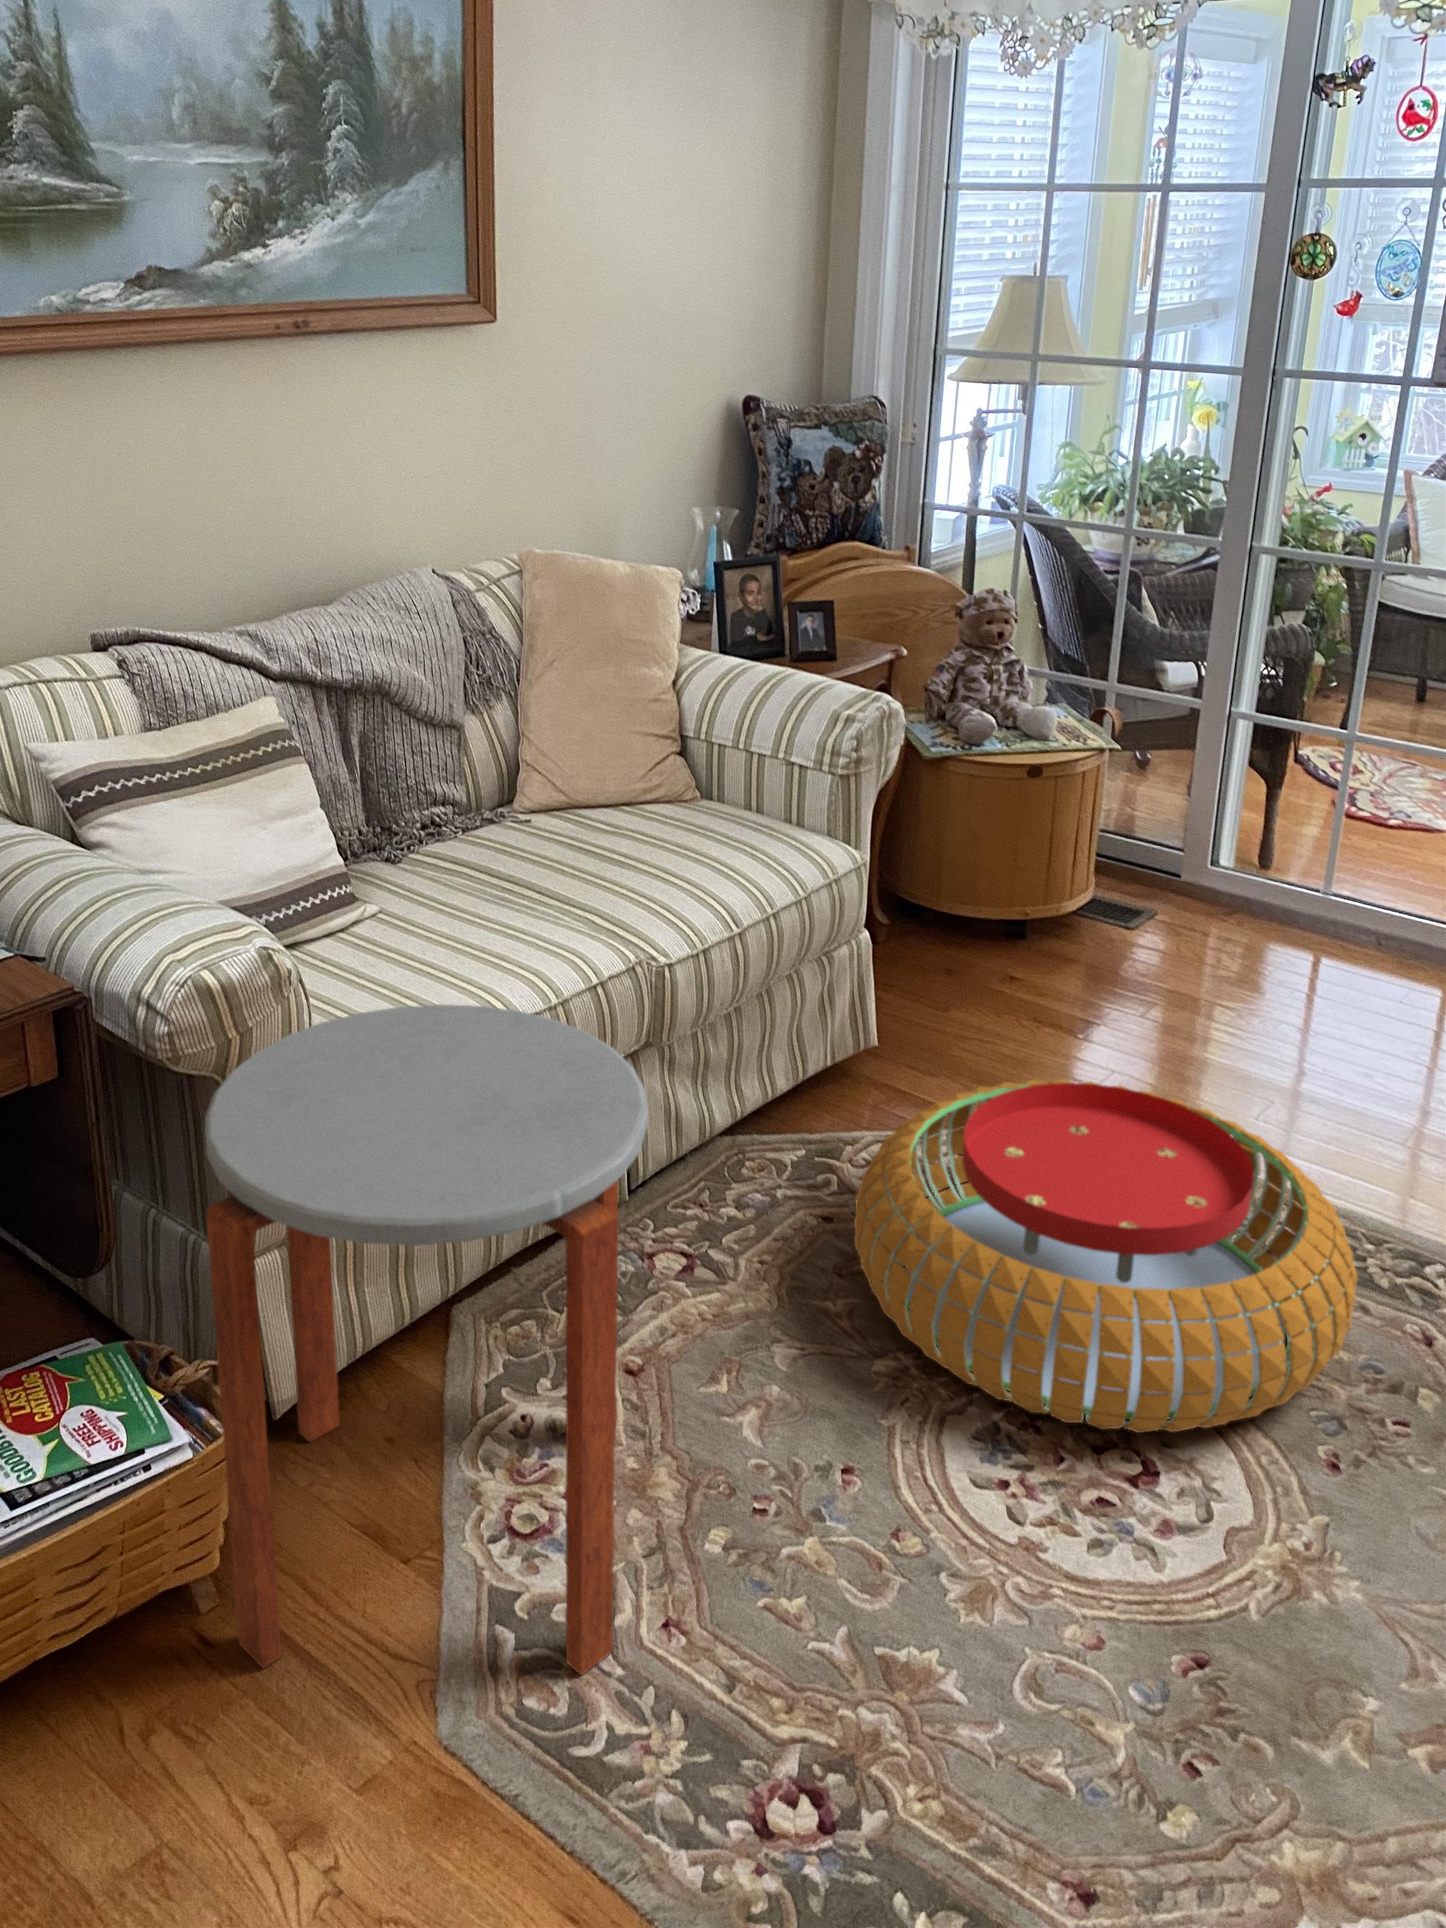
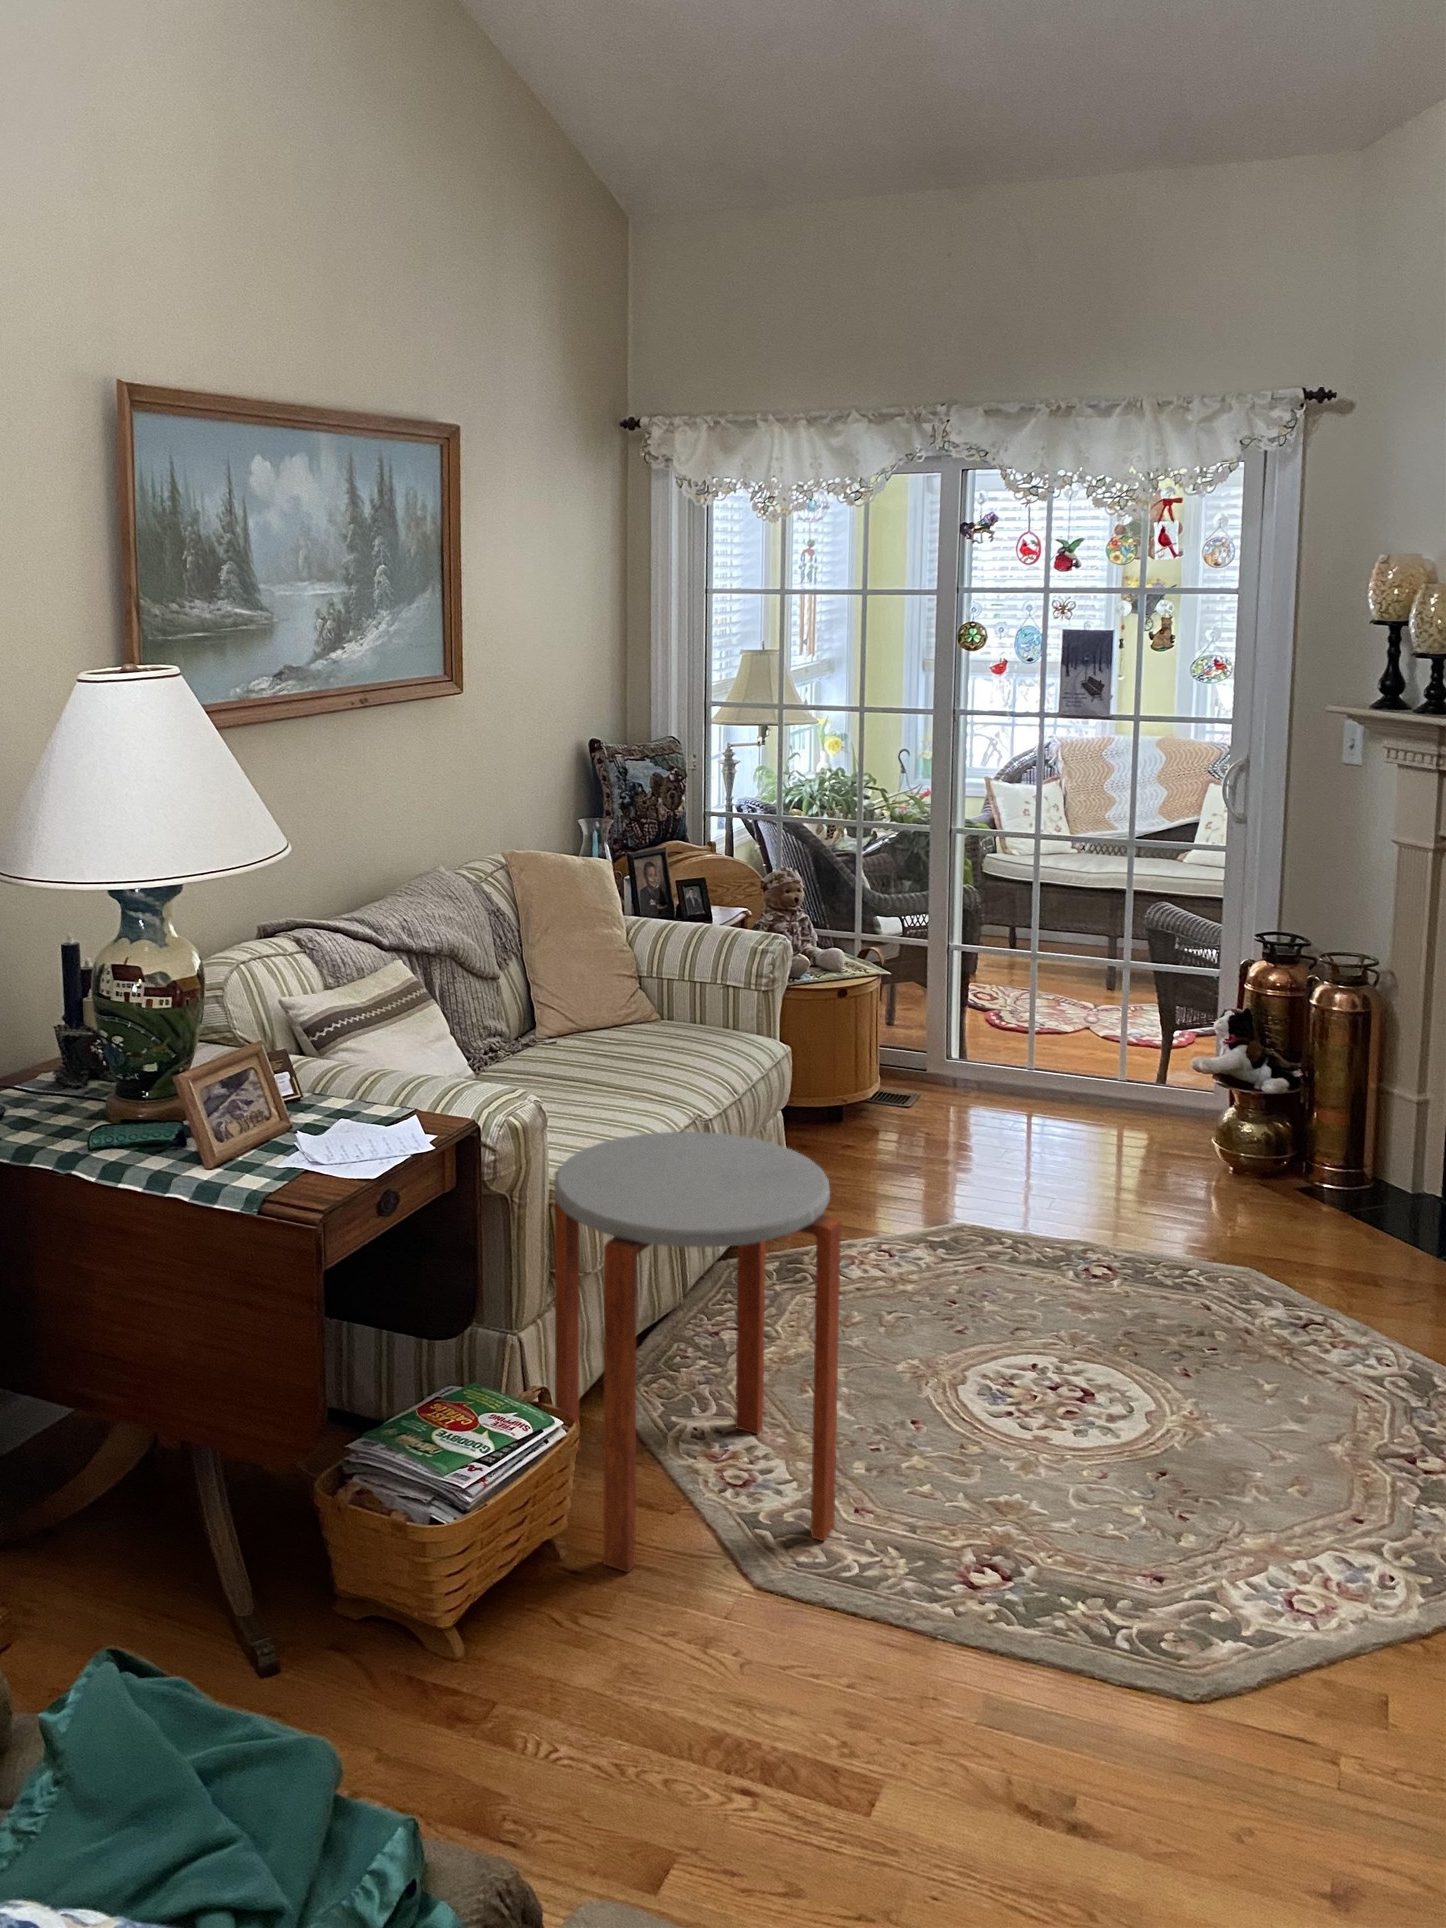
pouf: present [854,1080,1358,1433] -> none [848,1176,1172,1378]

